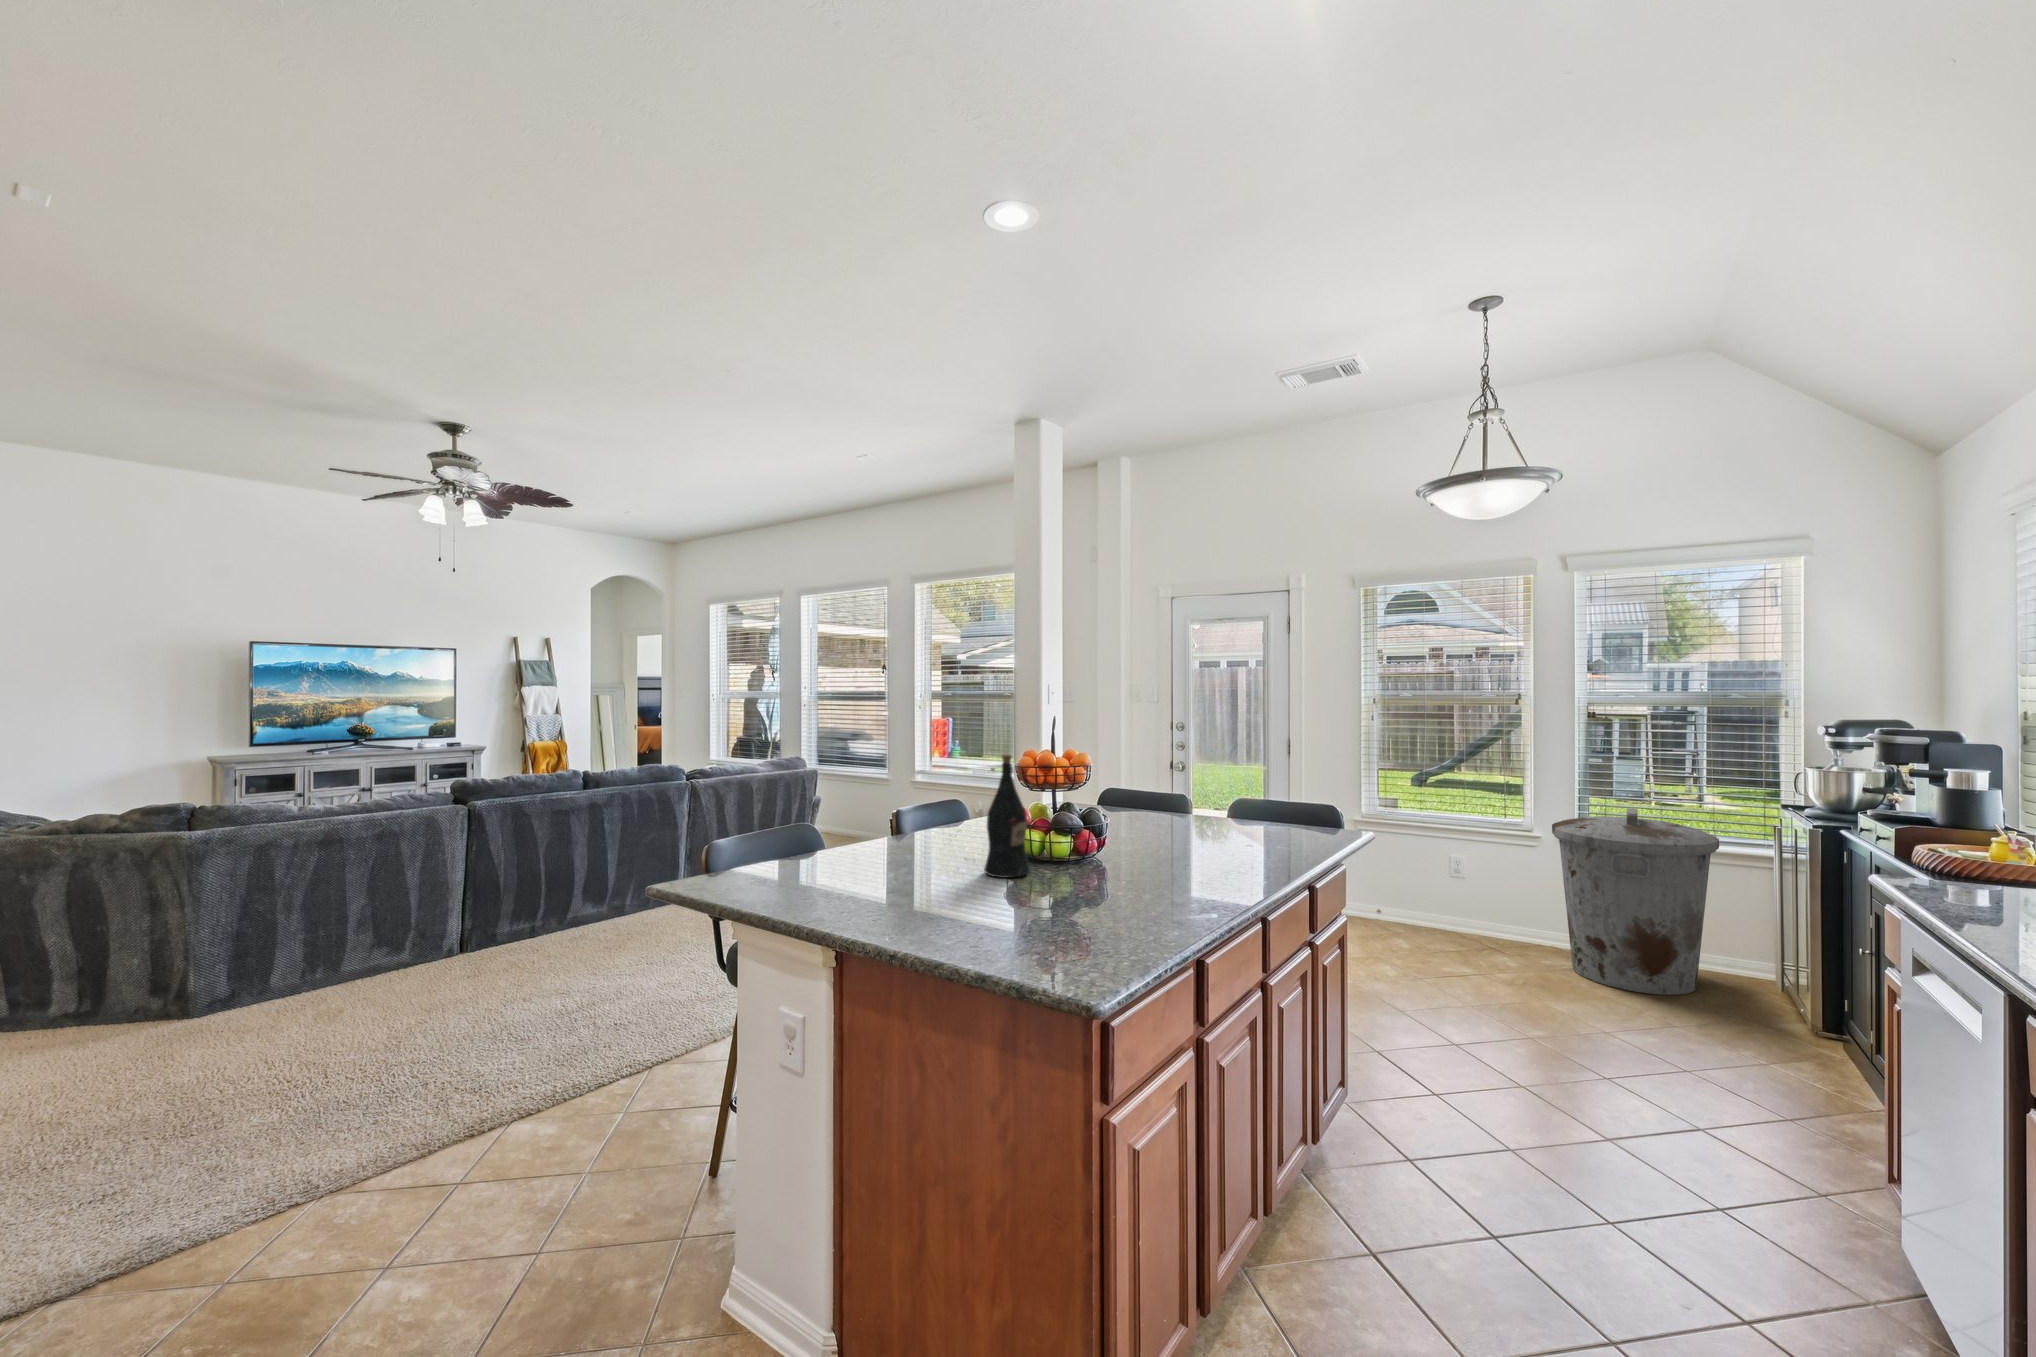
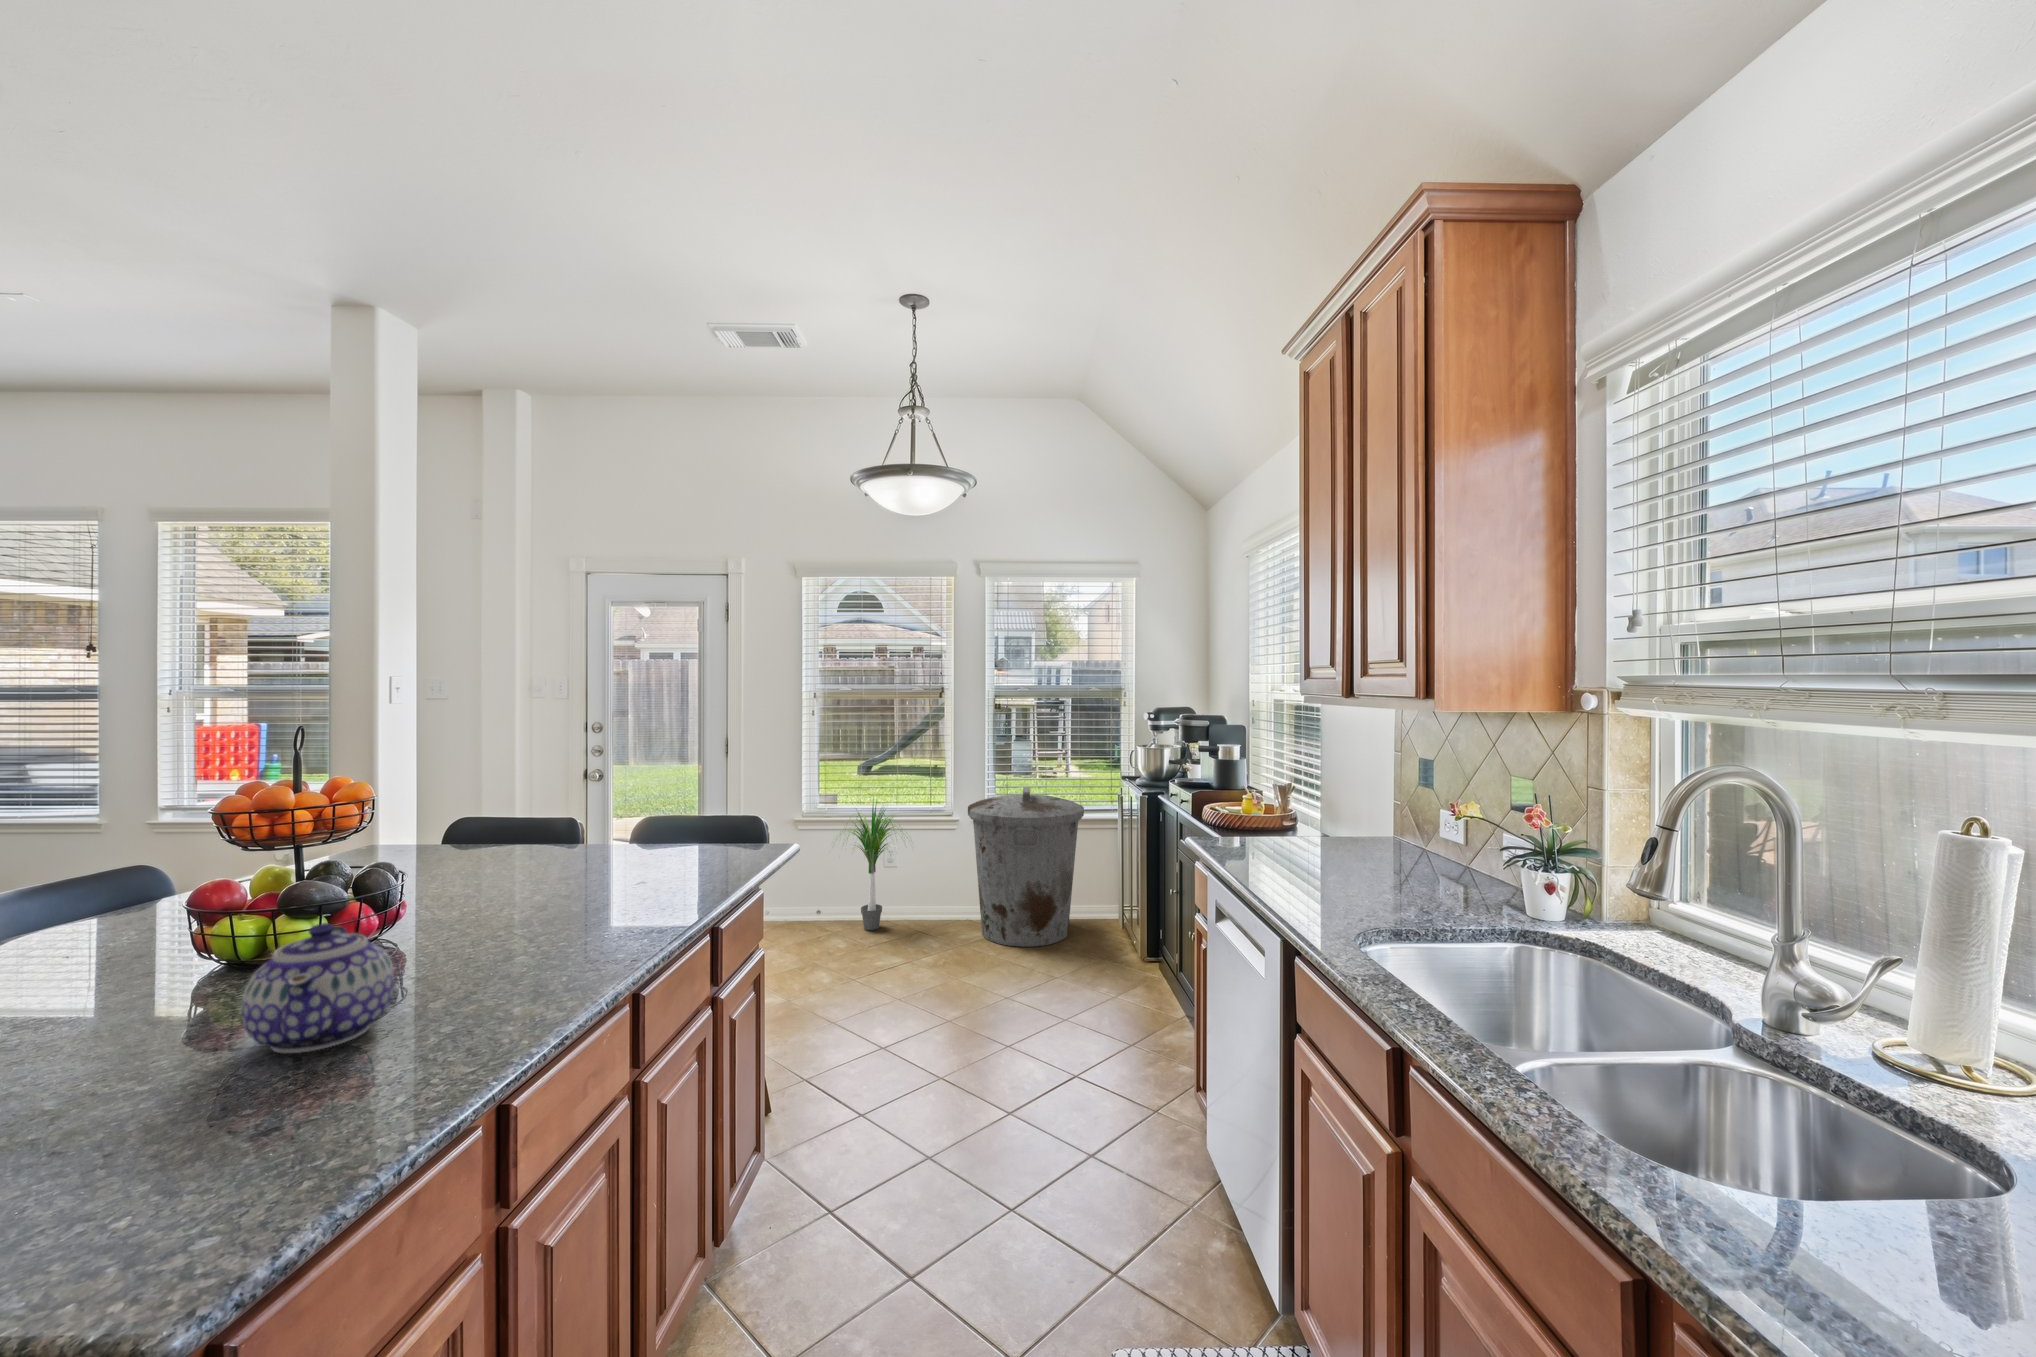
wine bottle: present [984,755,1030,878] -> none [86,801,207,1027]
potted plant: none [1387,803,1486,943] -> present [836,801,901,930]
teapot: none [1065,831,1133,904] -> present [241,923,394,1053]

